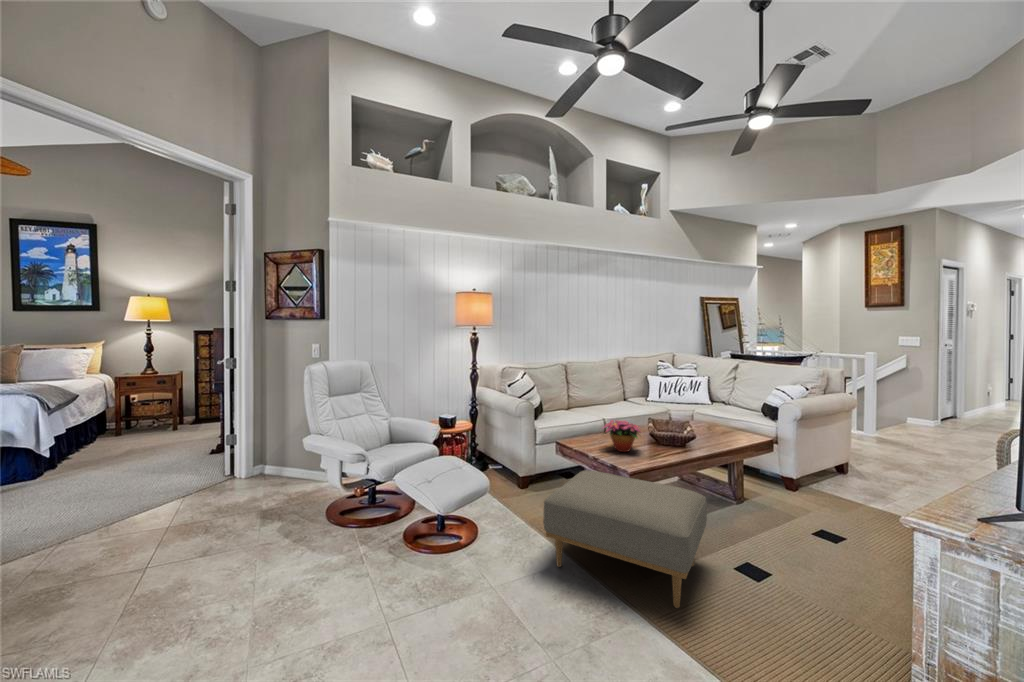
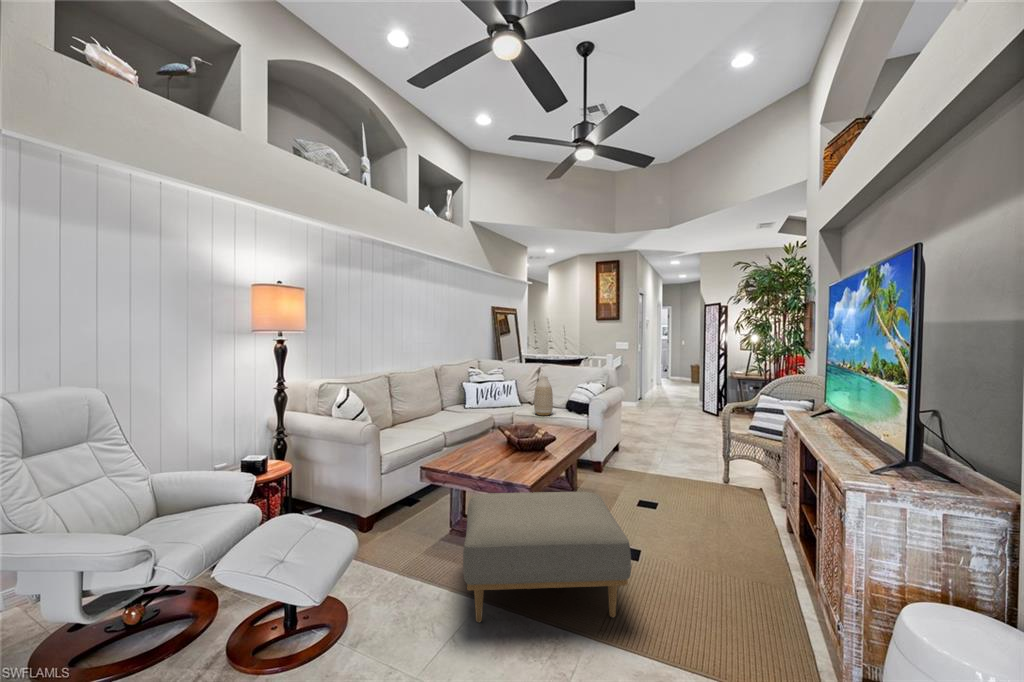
vase: none [715,375,738,418] -> present [534,376,553,416]
flower arrangement: present [604,420,641,452] -> none [478,430,526,466]

